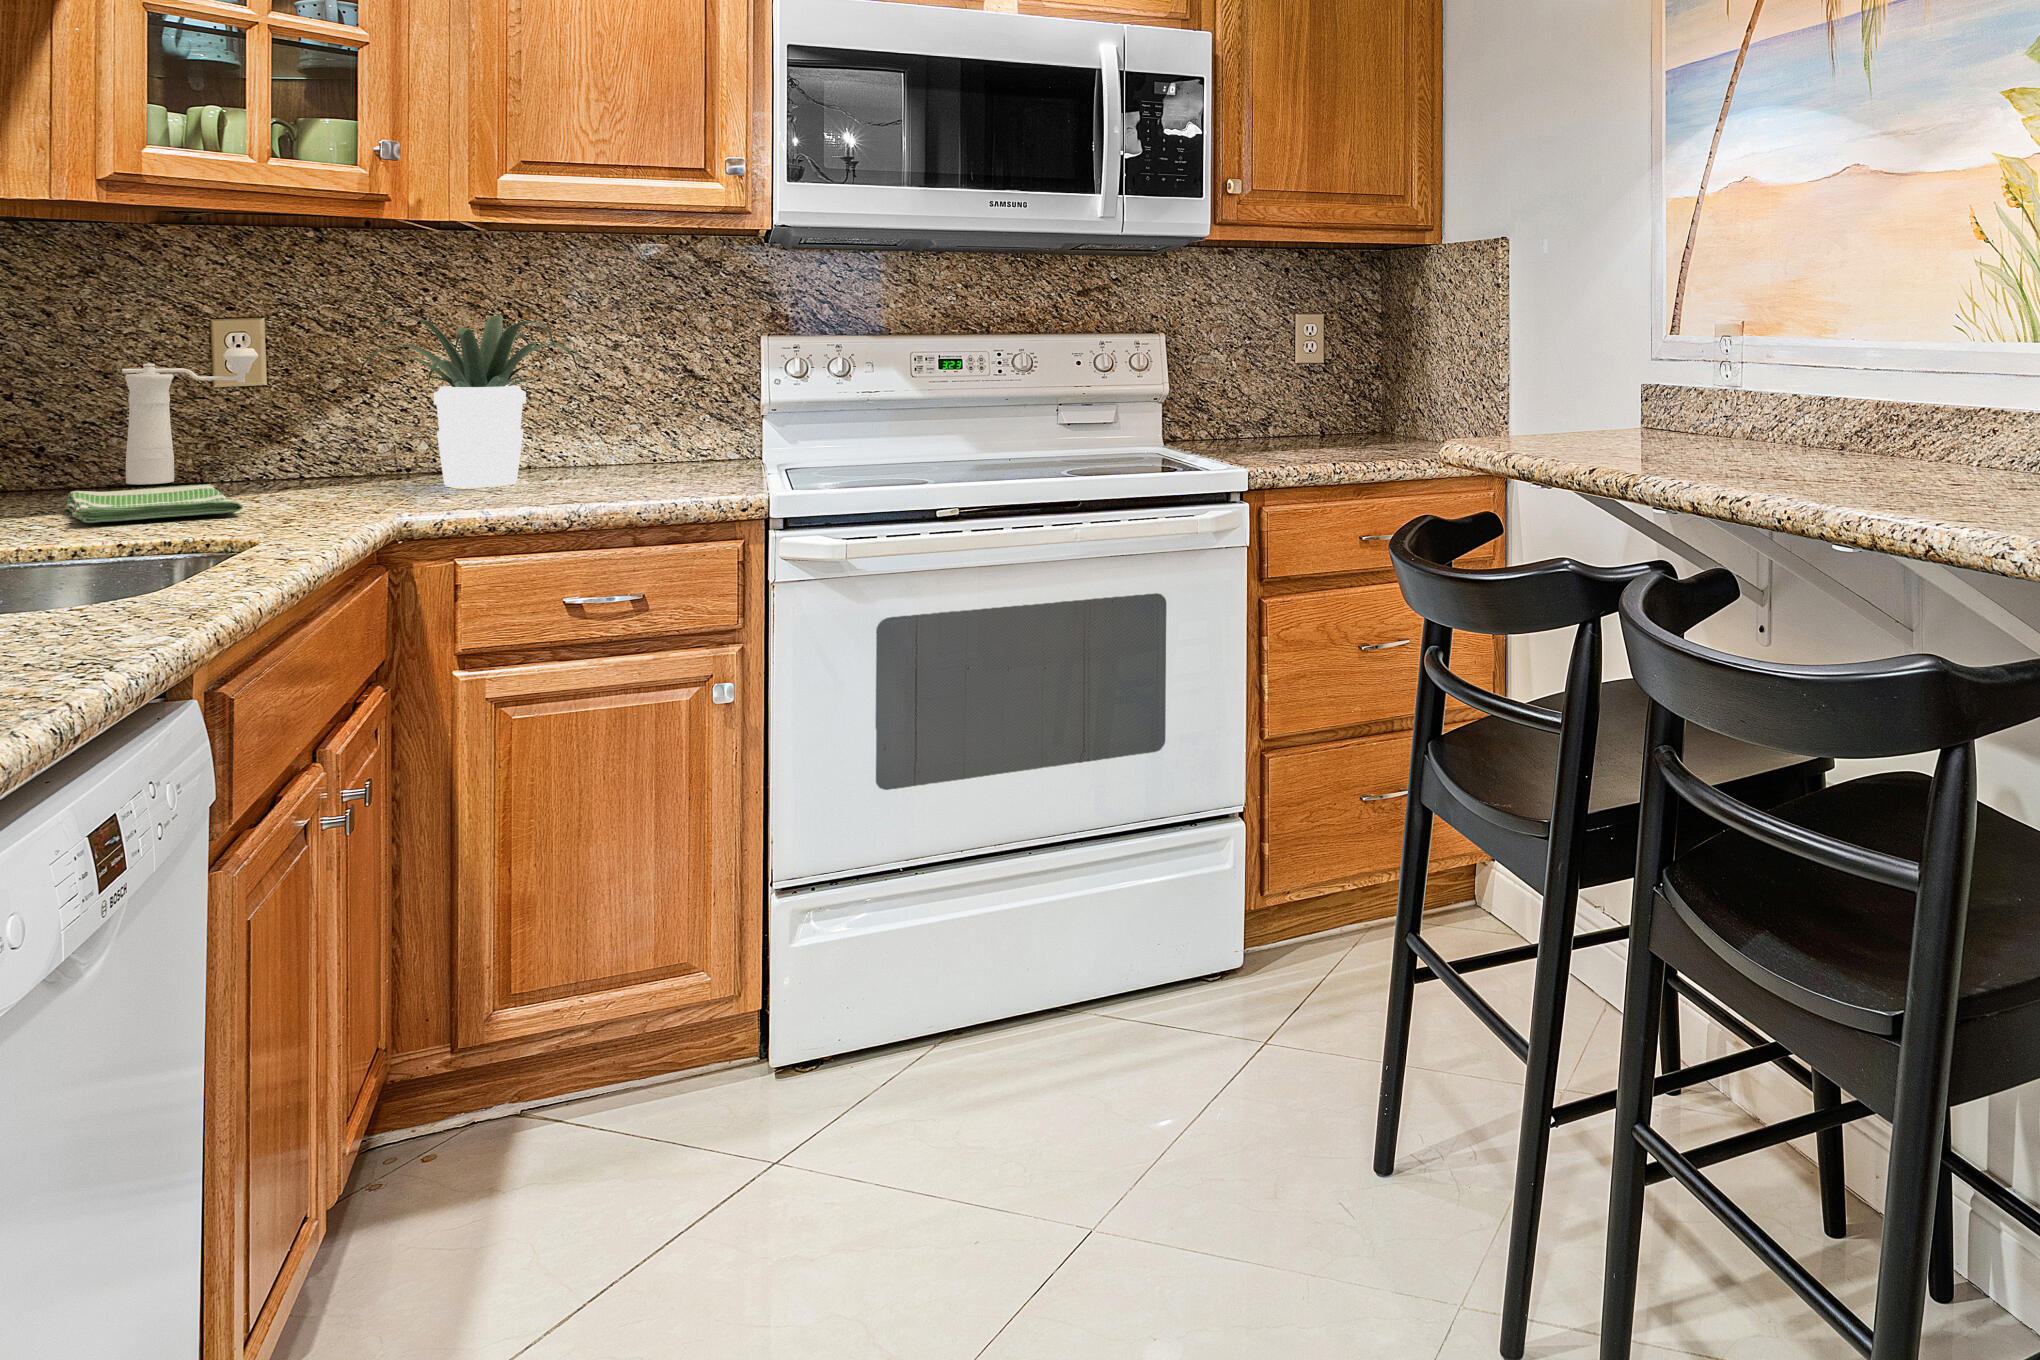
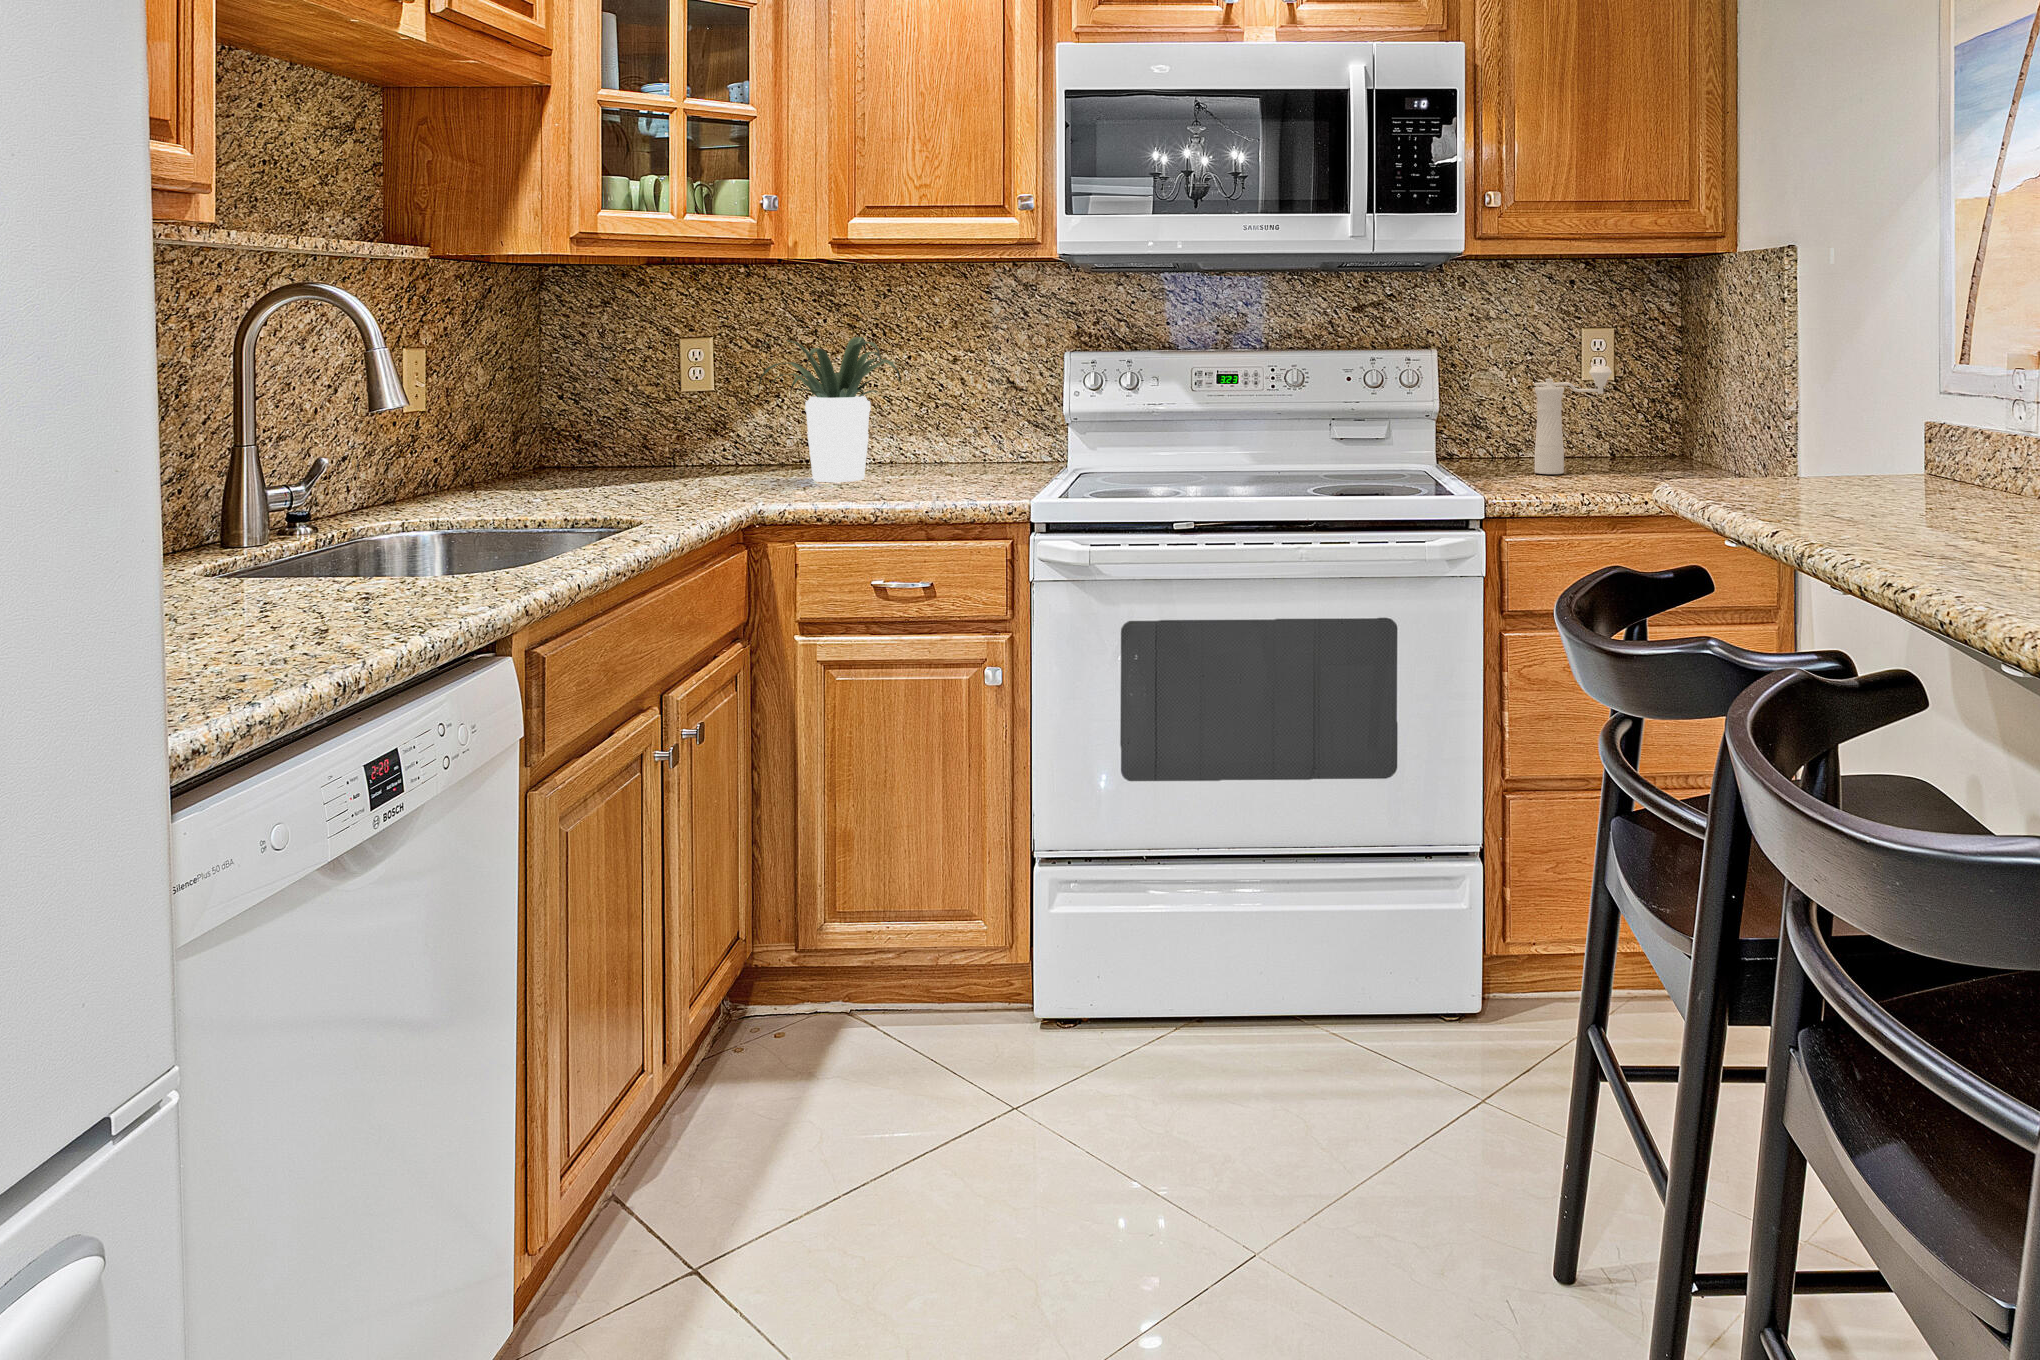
pepper mill: present [122,348,259,485] -> present [1534,366,1612,474]
dish towel: present [66,484,243,523] -> none [541,473,656,503]

